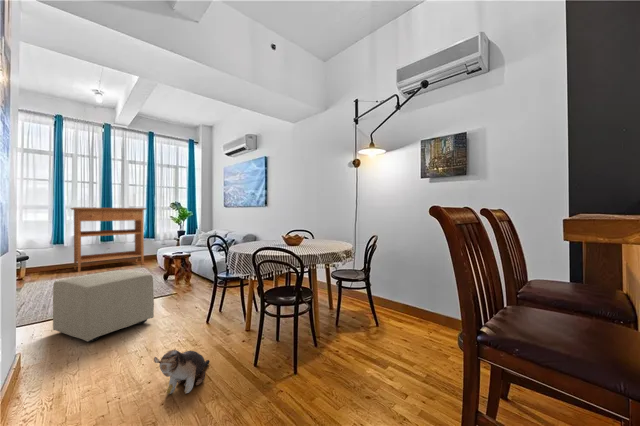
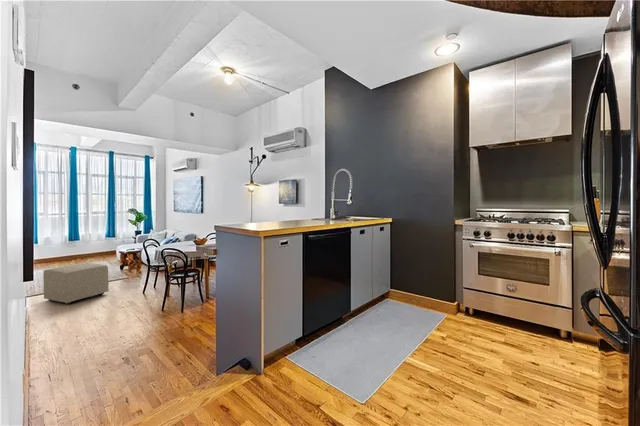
console table: present [71,207,146,272] -> none [42,214,108,265]
plush toy: present [154,350,210,394] -> none [104,300,137,321]

